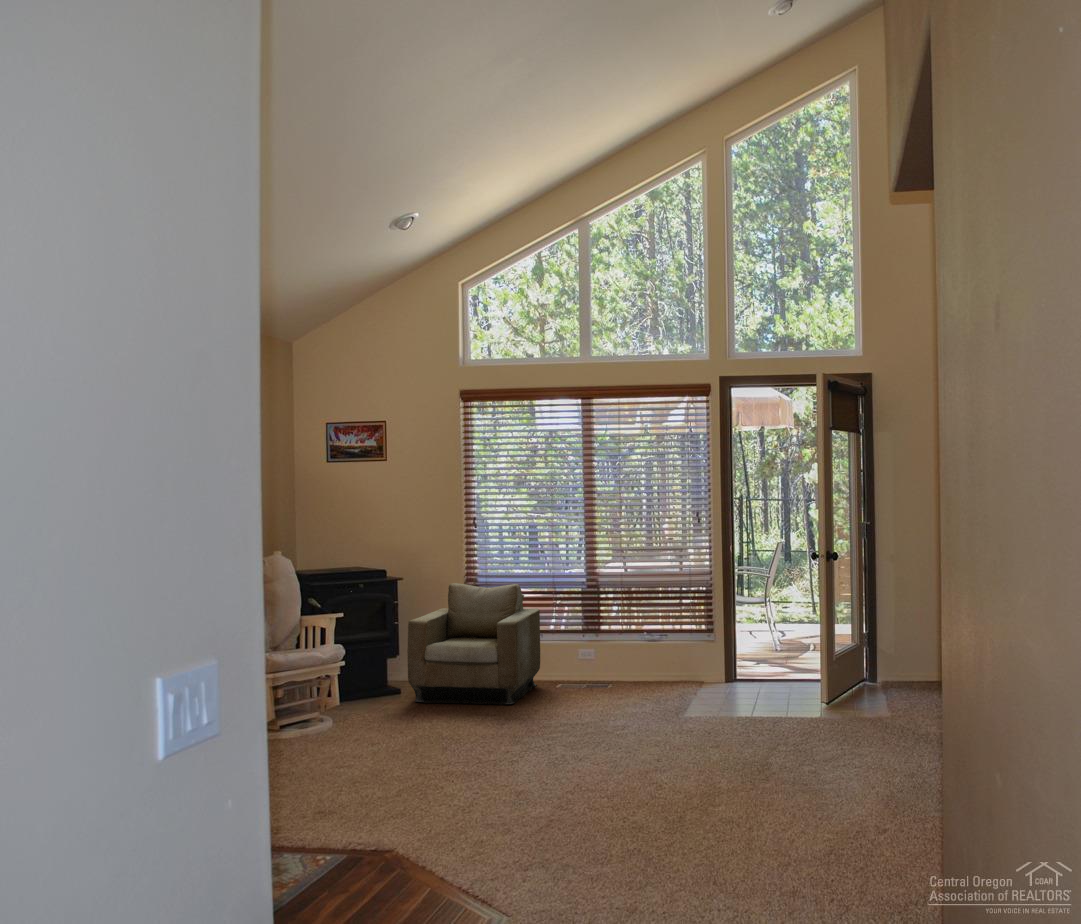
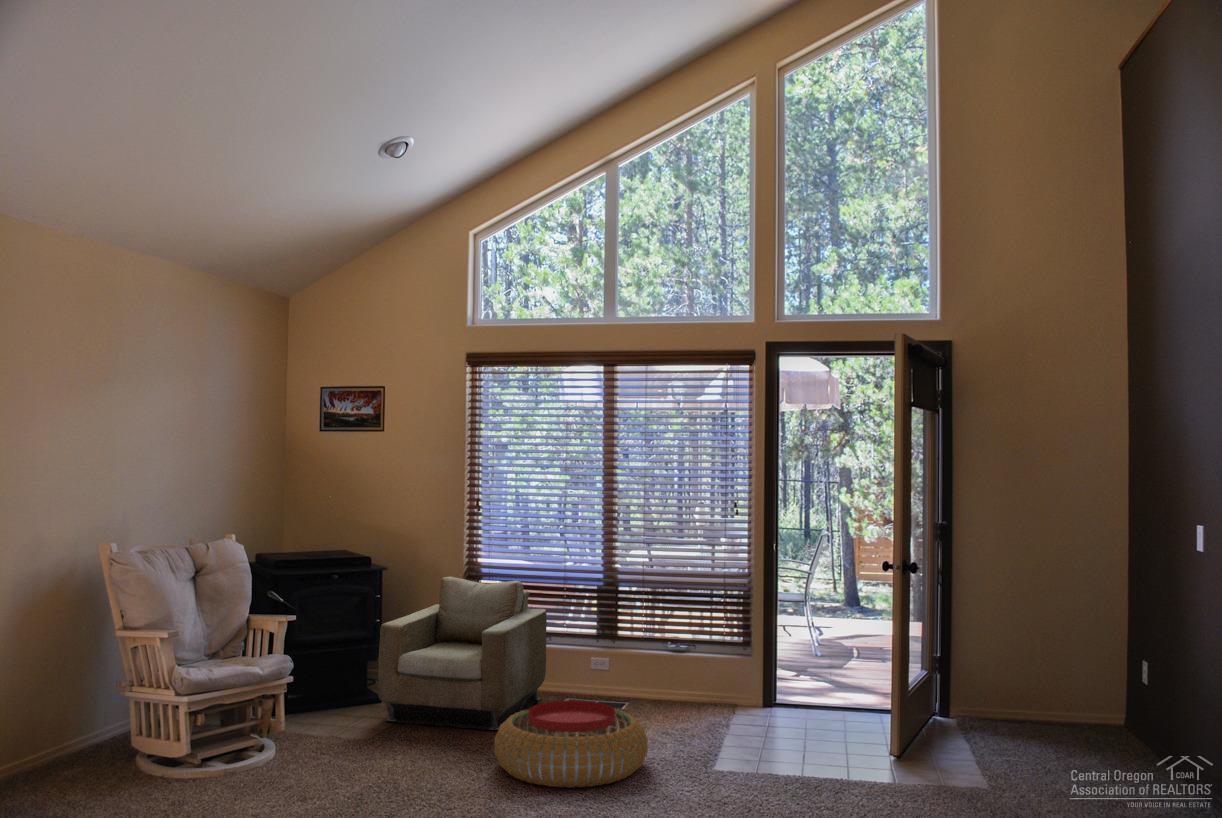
pouf: none [523,672,647,734] -> present [494,700,648,788]

